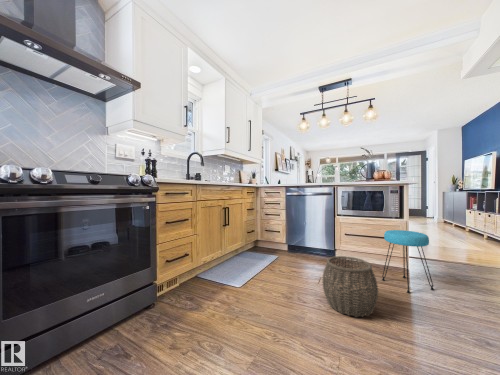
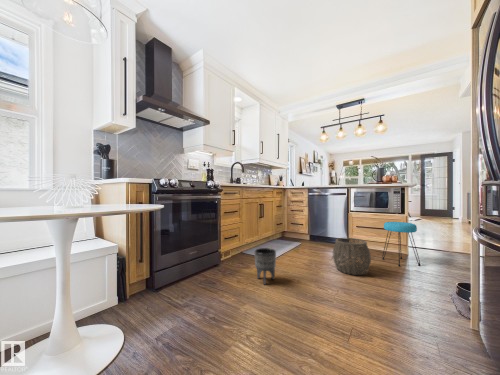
planter: none [200,283,237,354] -> present [255,248,276,284]

